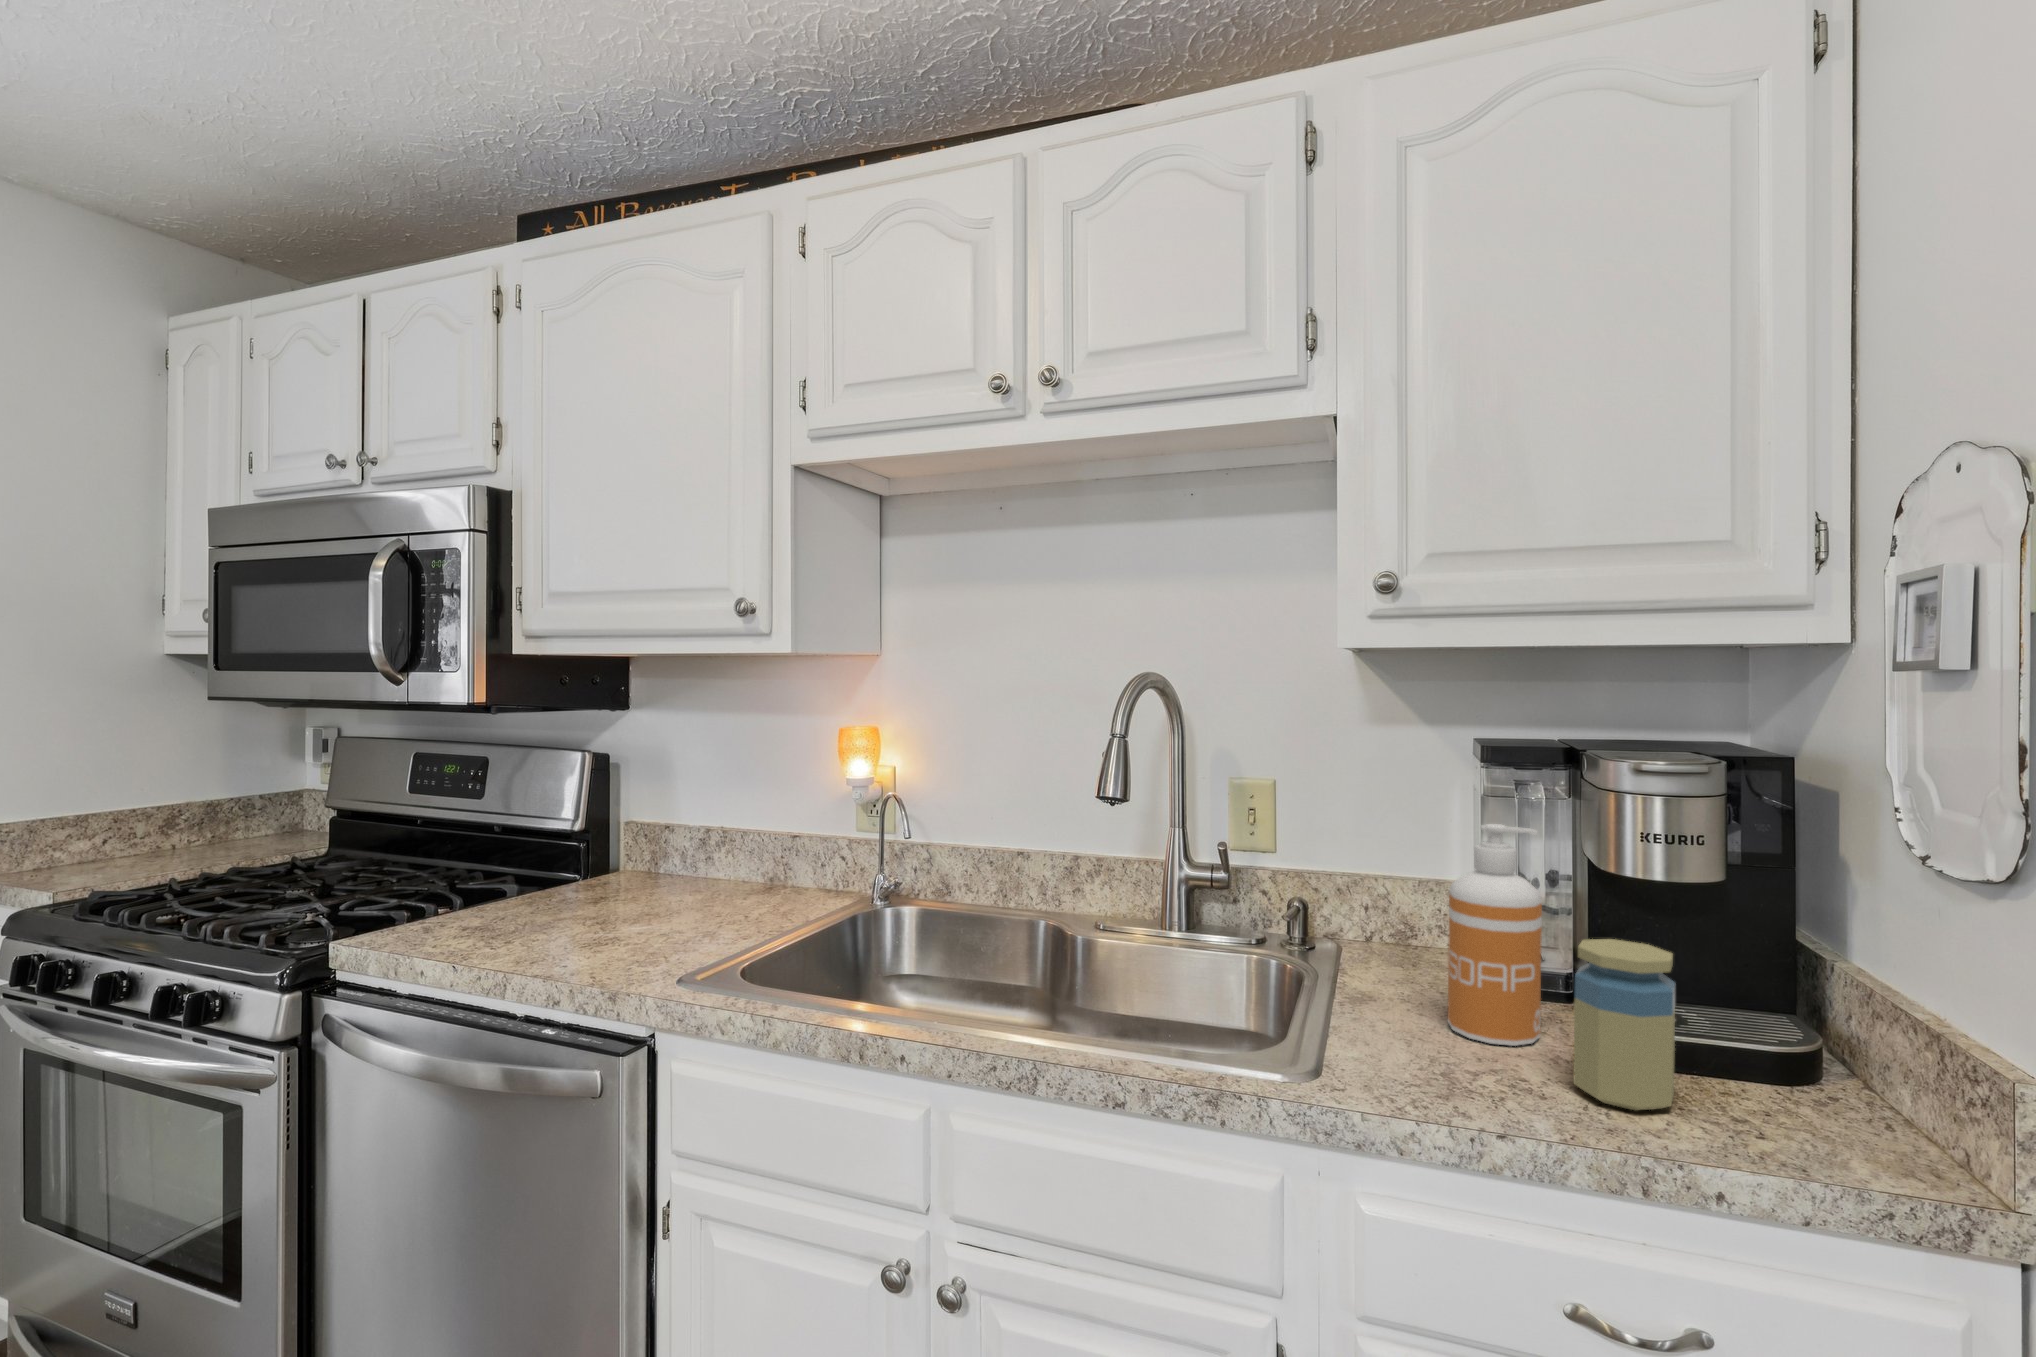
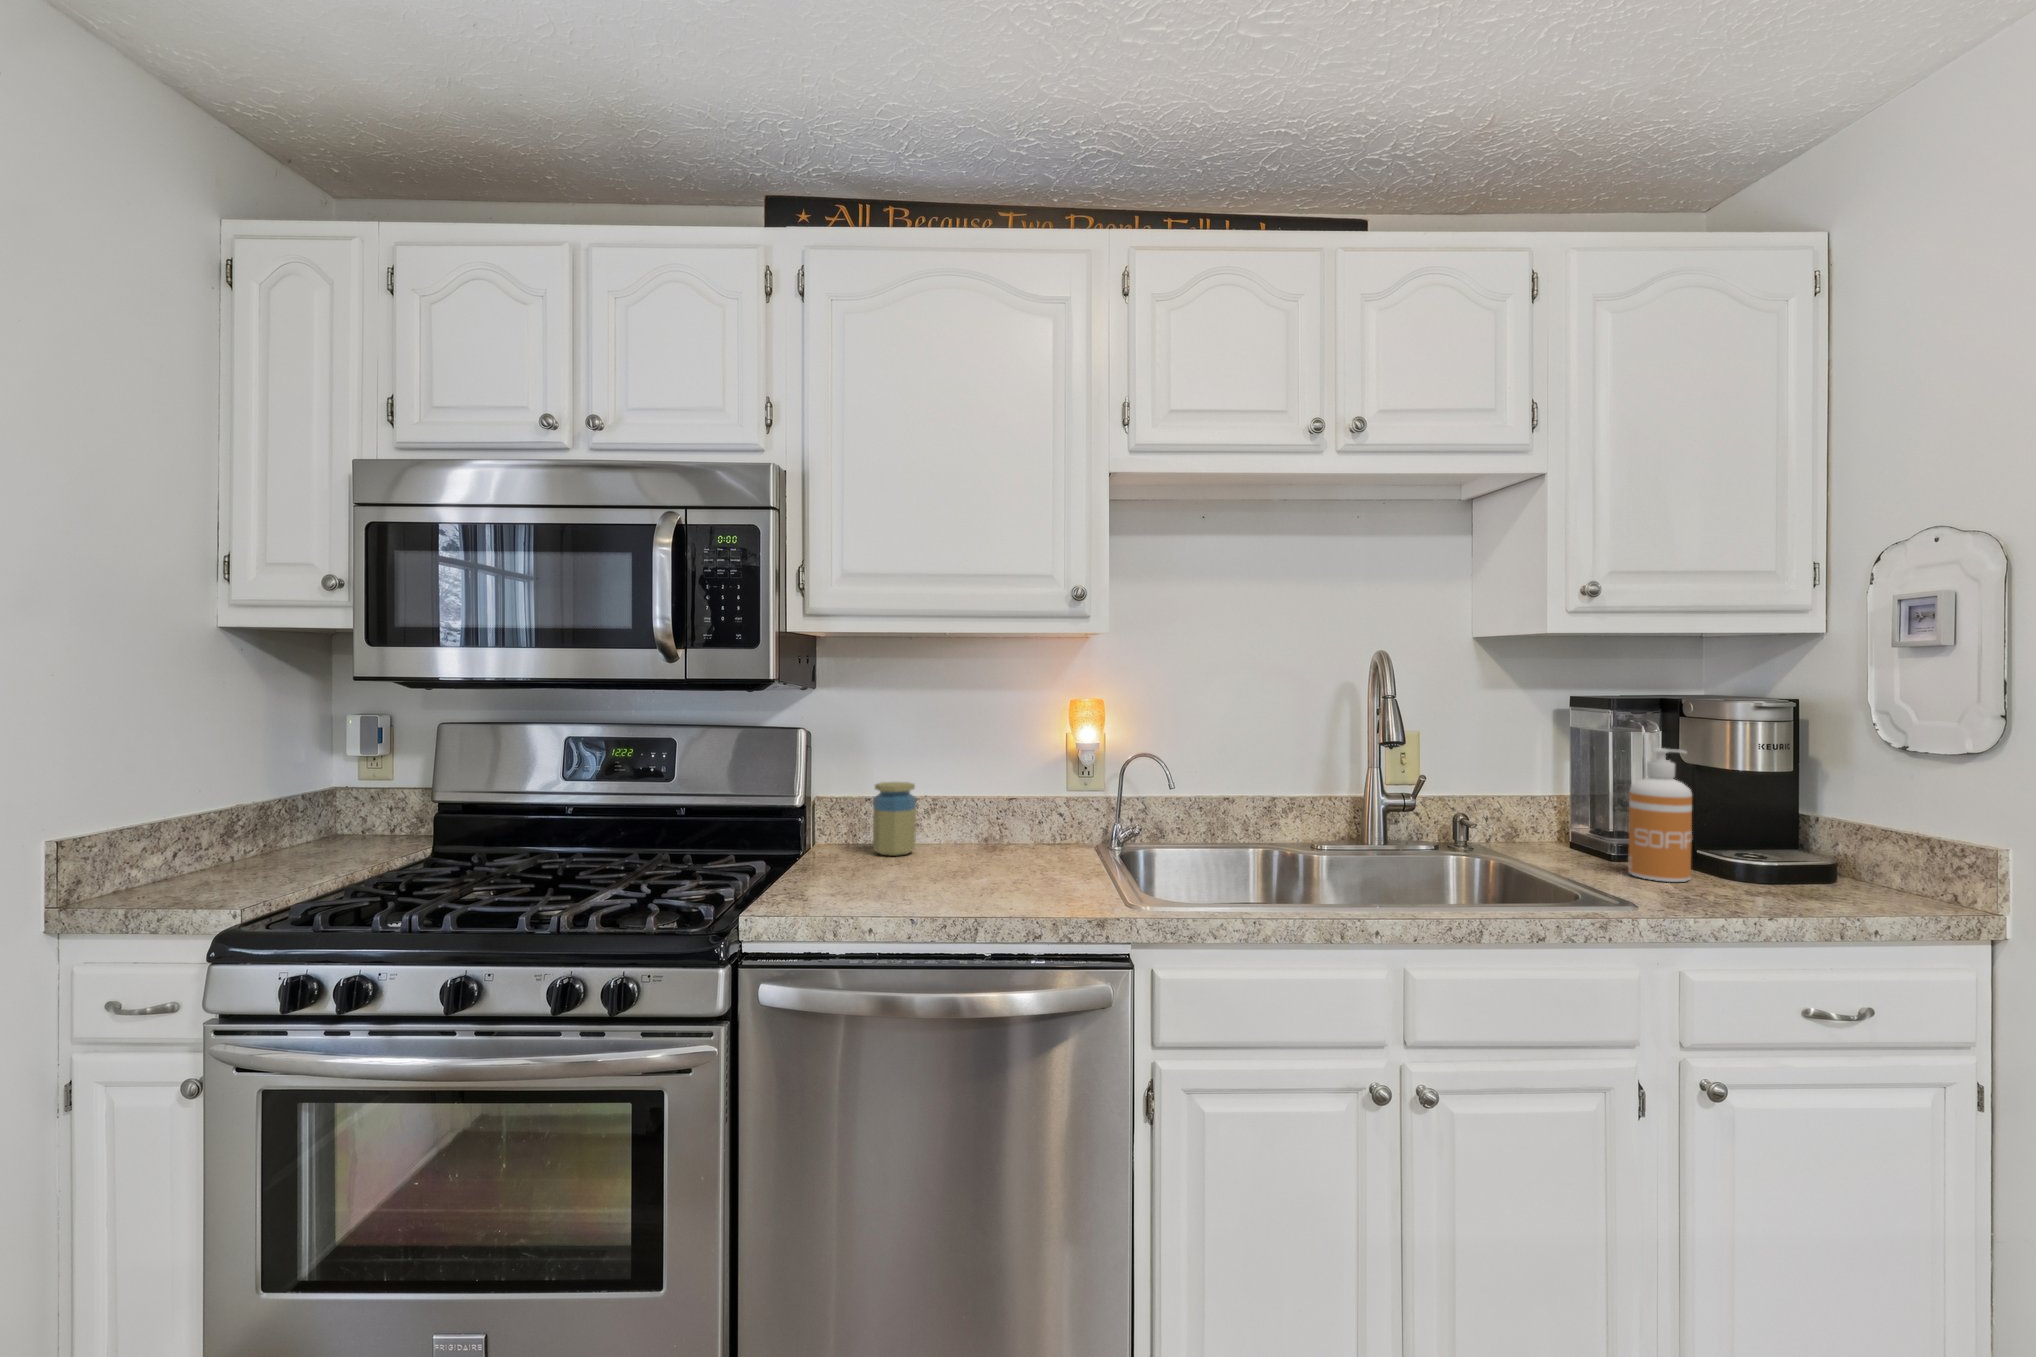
jar: present [1573,939,1675,1111] -> present [873,782,916,856]

